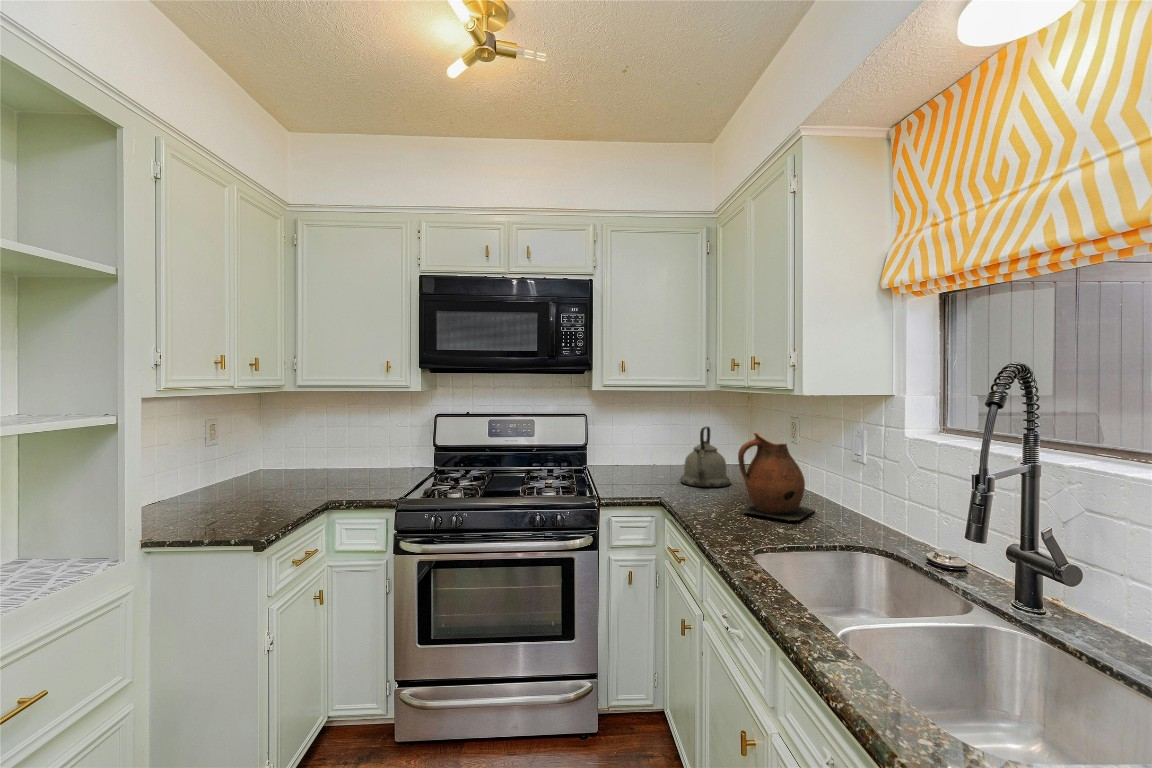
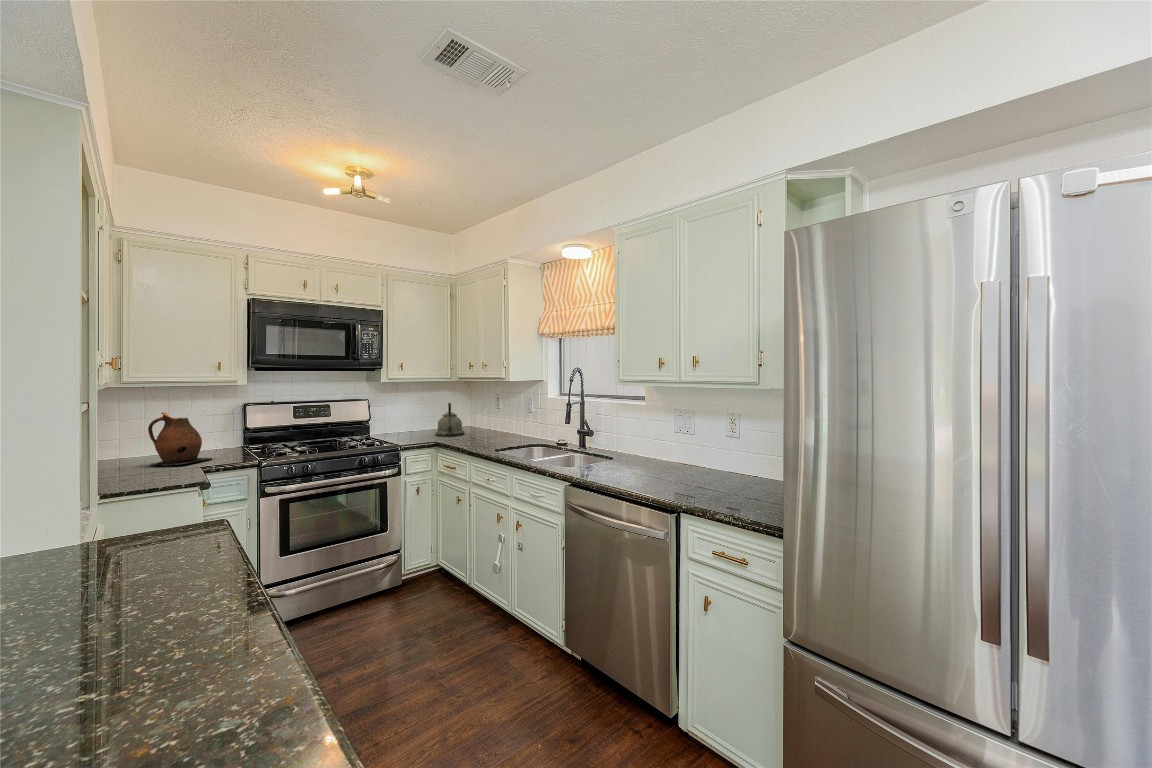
ceramic pitcher: present [738,433,815,521] -> present [148,412,212,465]

